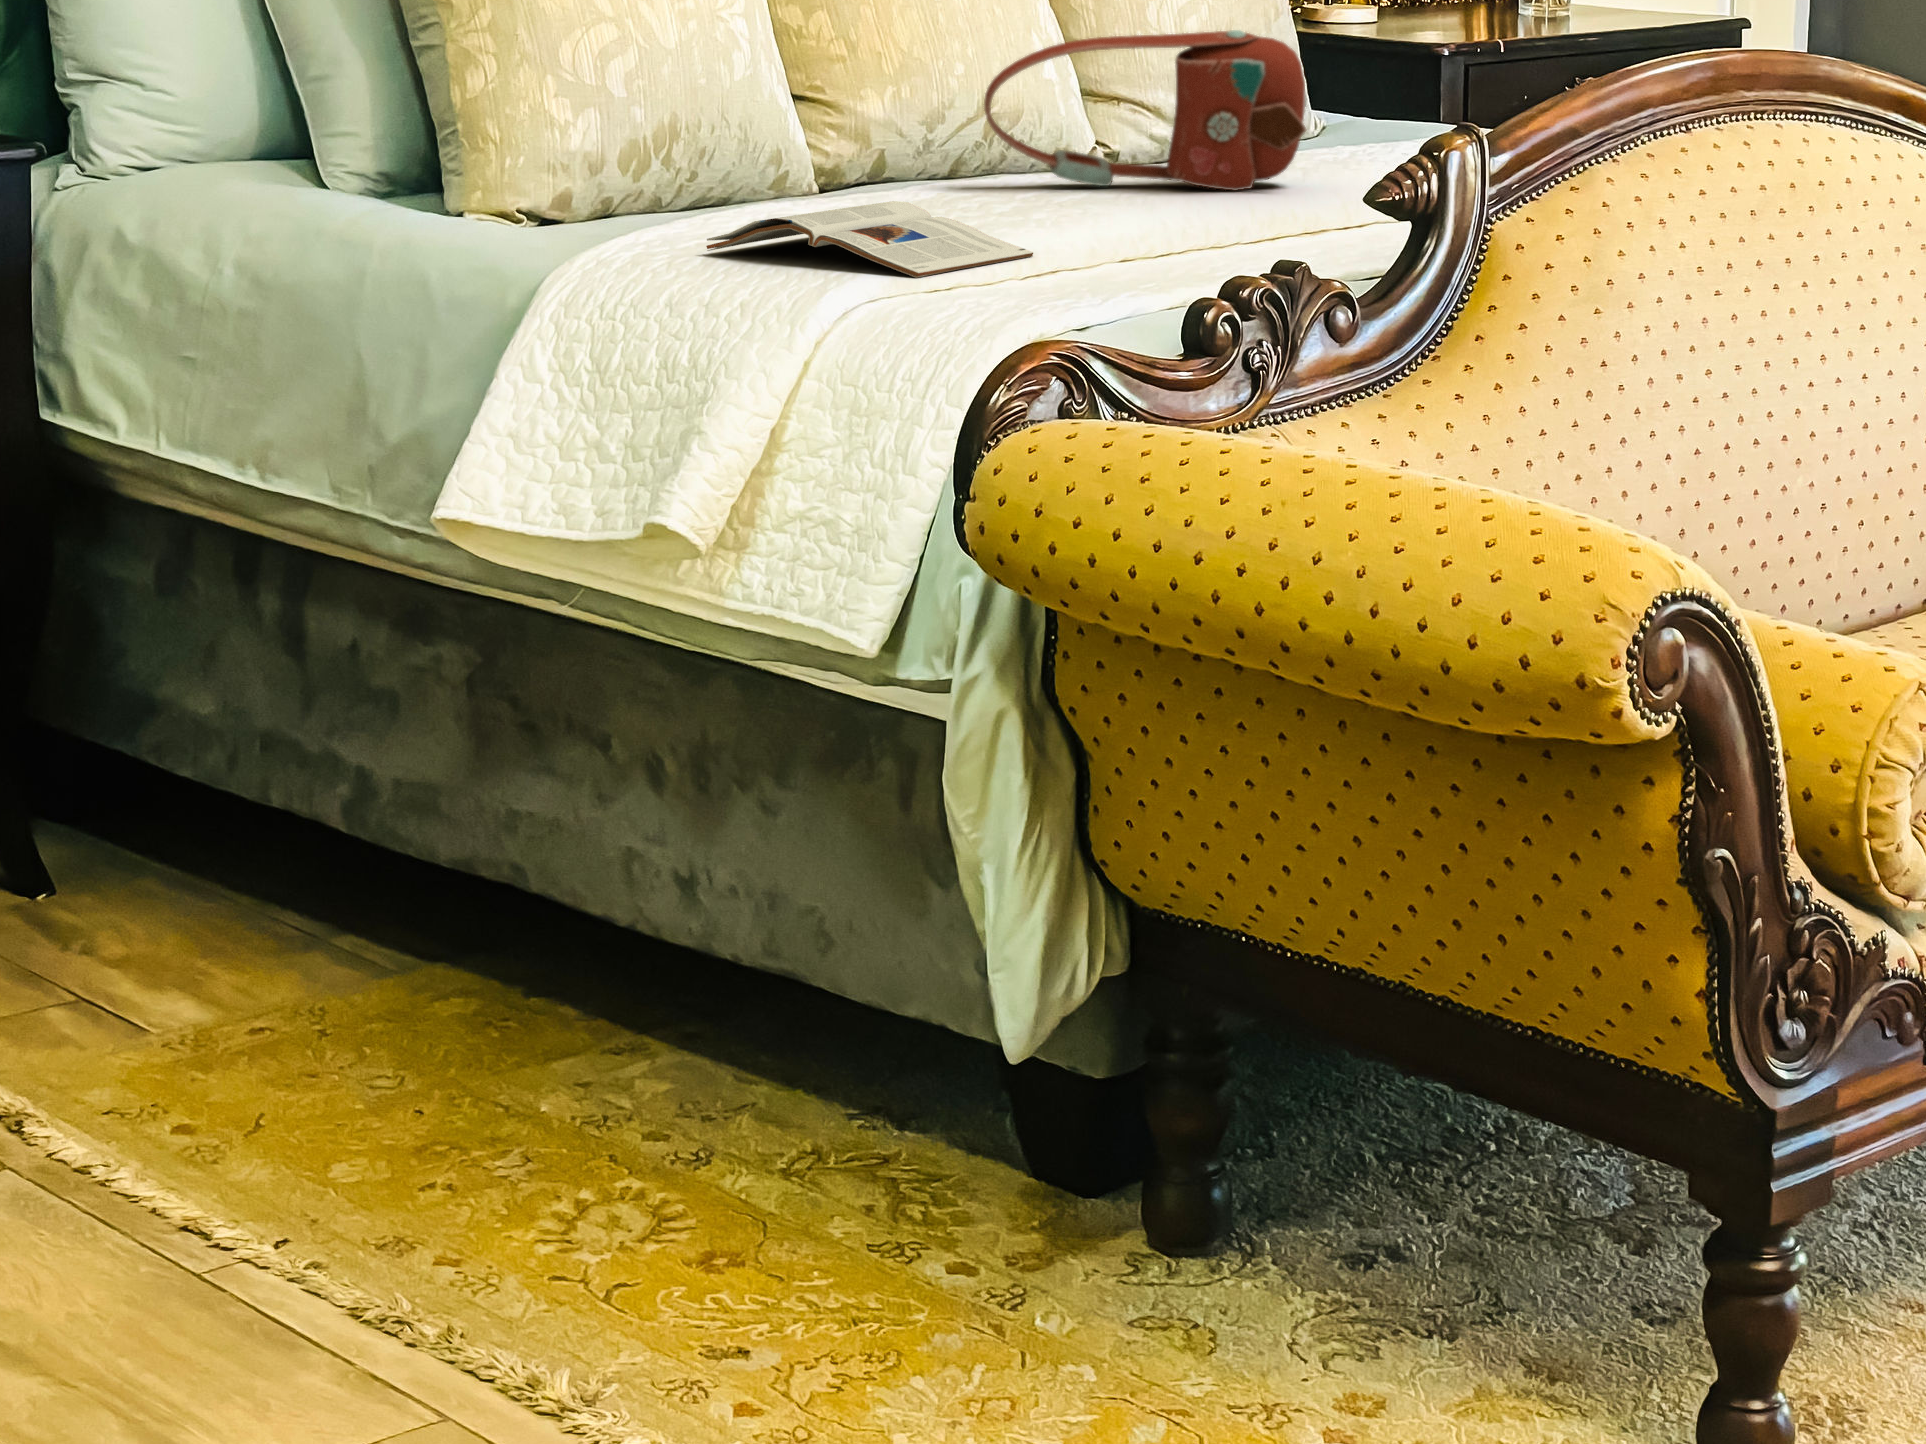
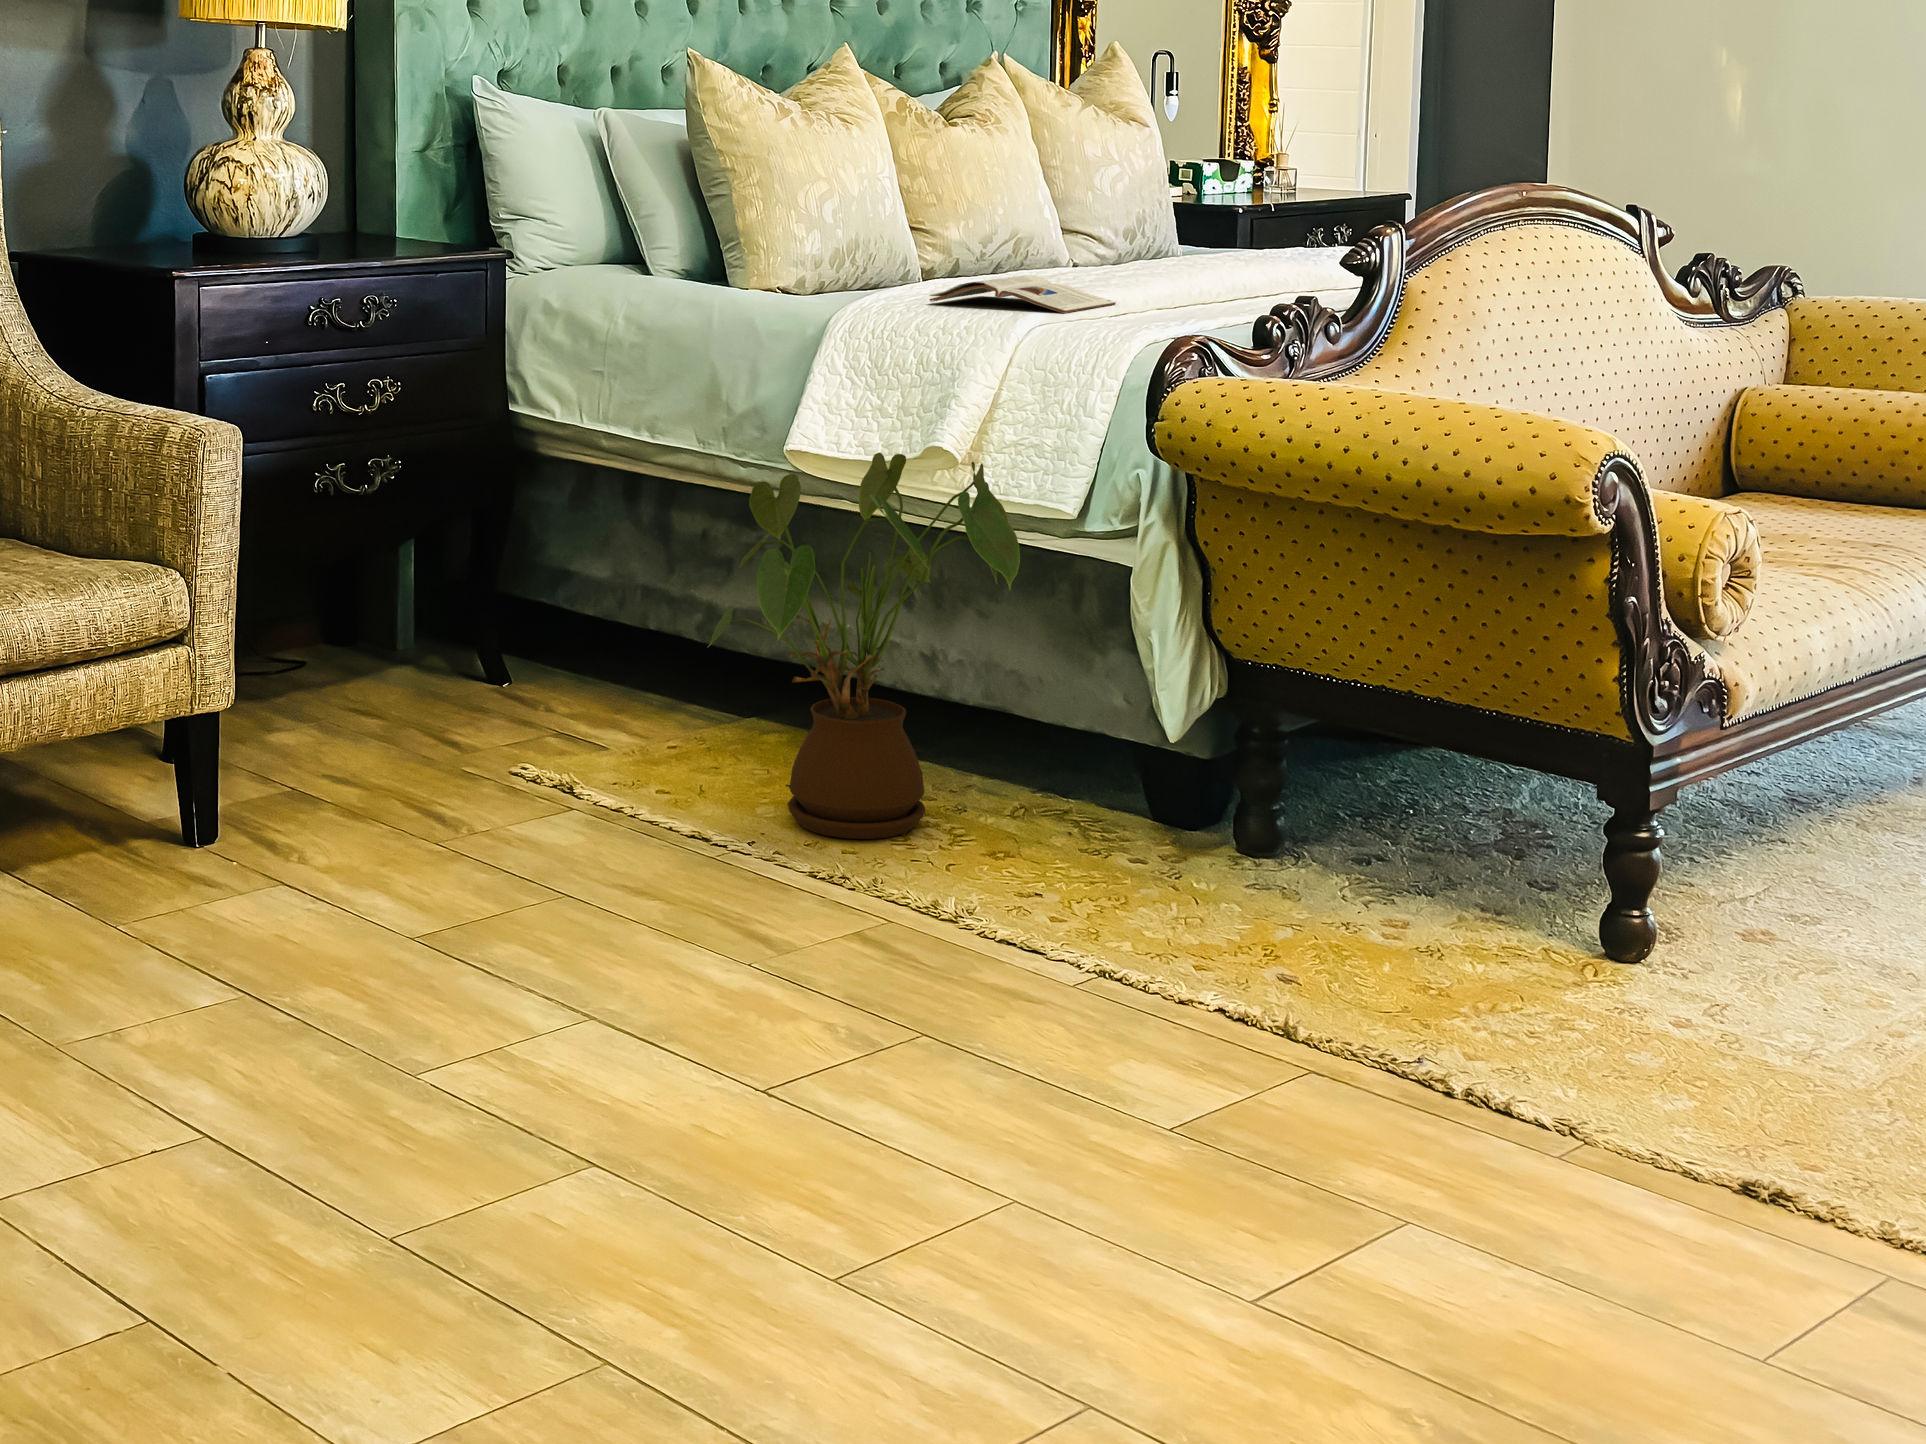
handbag: present [984,30,1306,190] -> none [1042,182,1233,277]
house plant: none [215,534,771,1223] -> present [708,453,1020,839]

